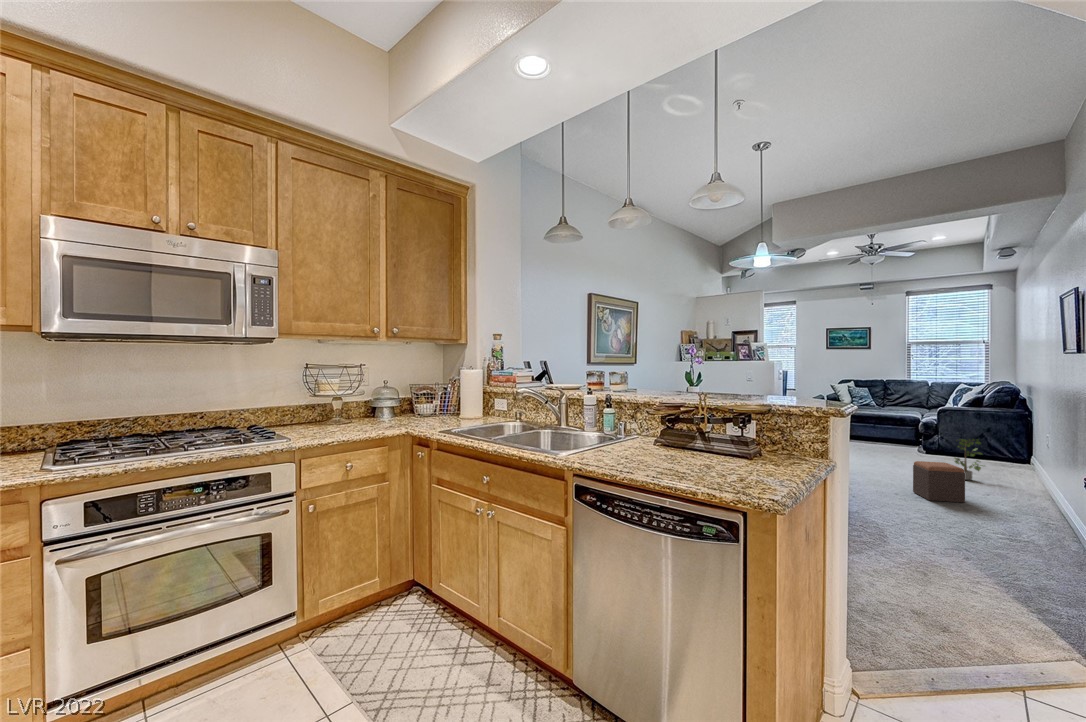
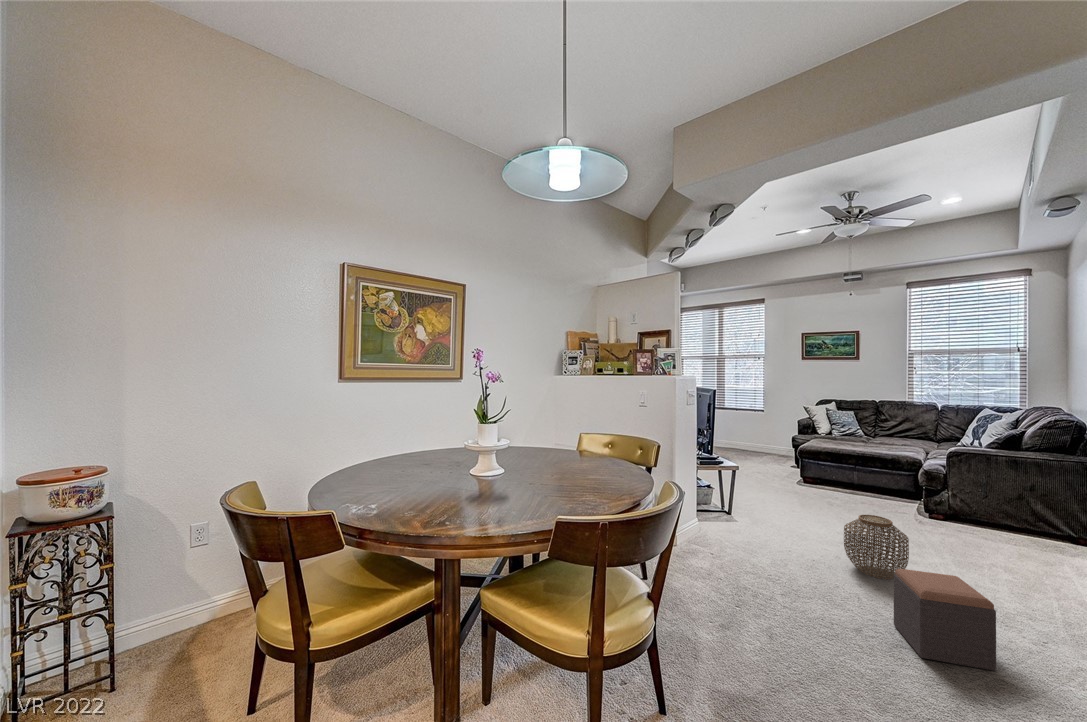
potted plant: present [954,439,983,480] -> none [973,514,1038,591]
woven basket: none [879,443,918,478] -> present [844,515,909,580]

